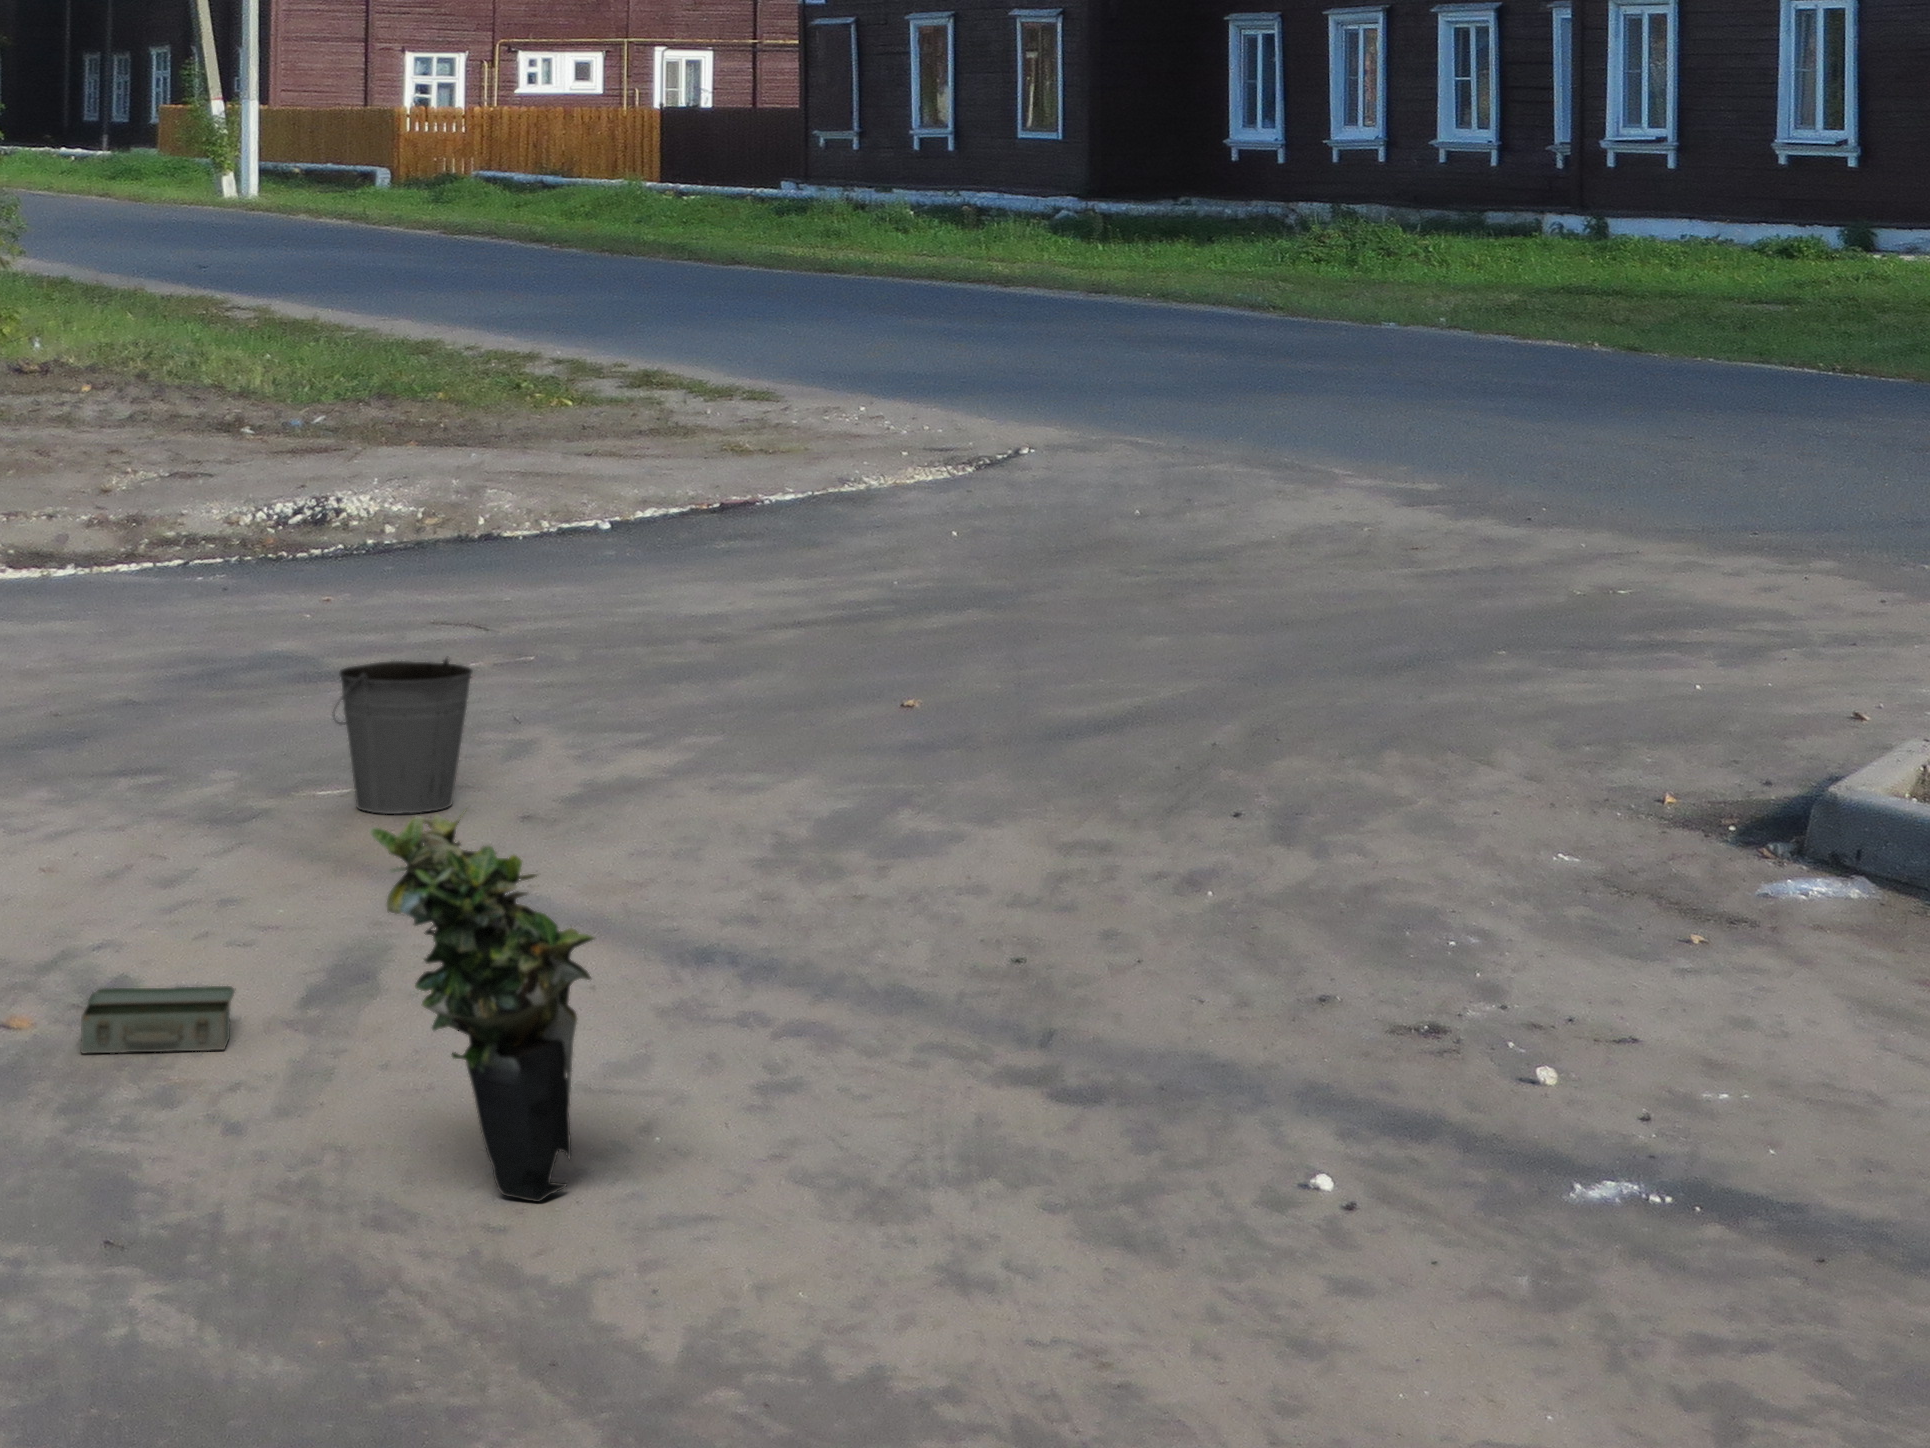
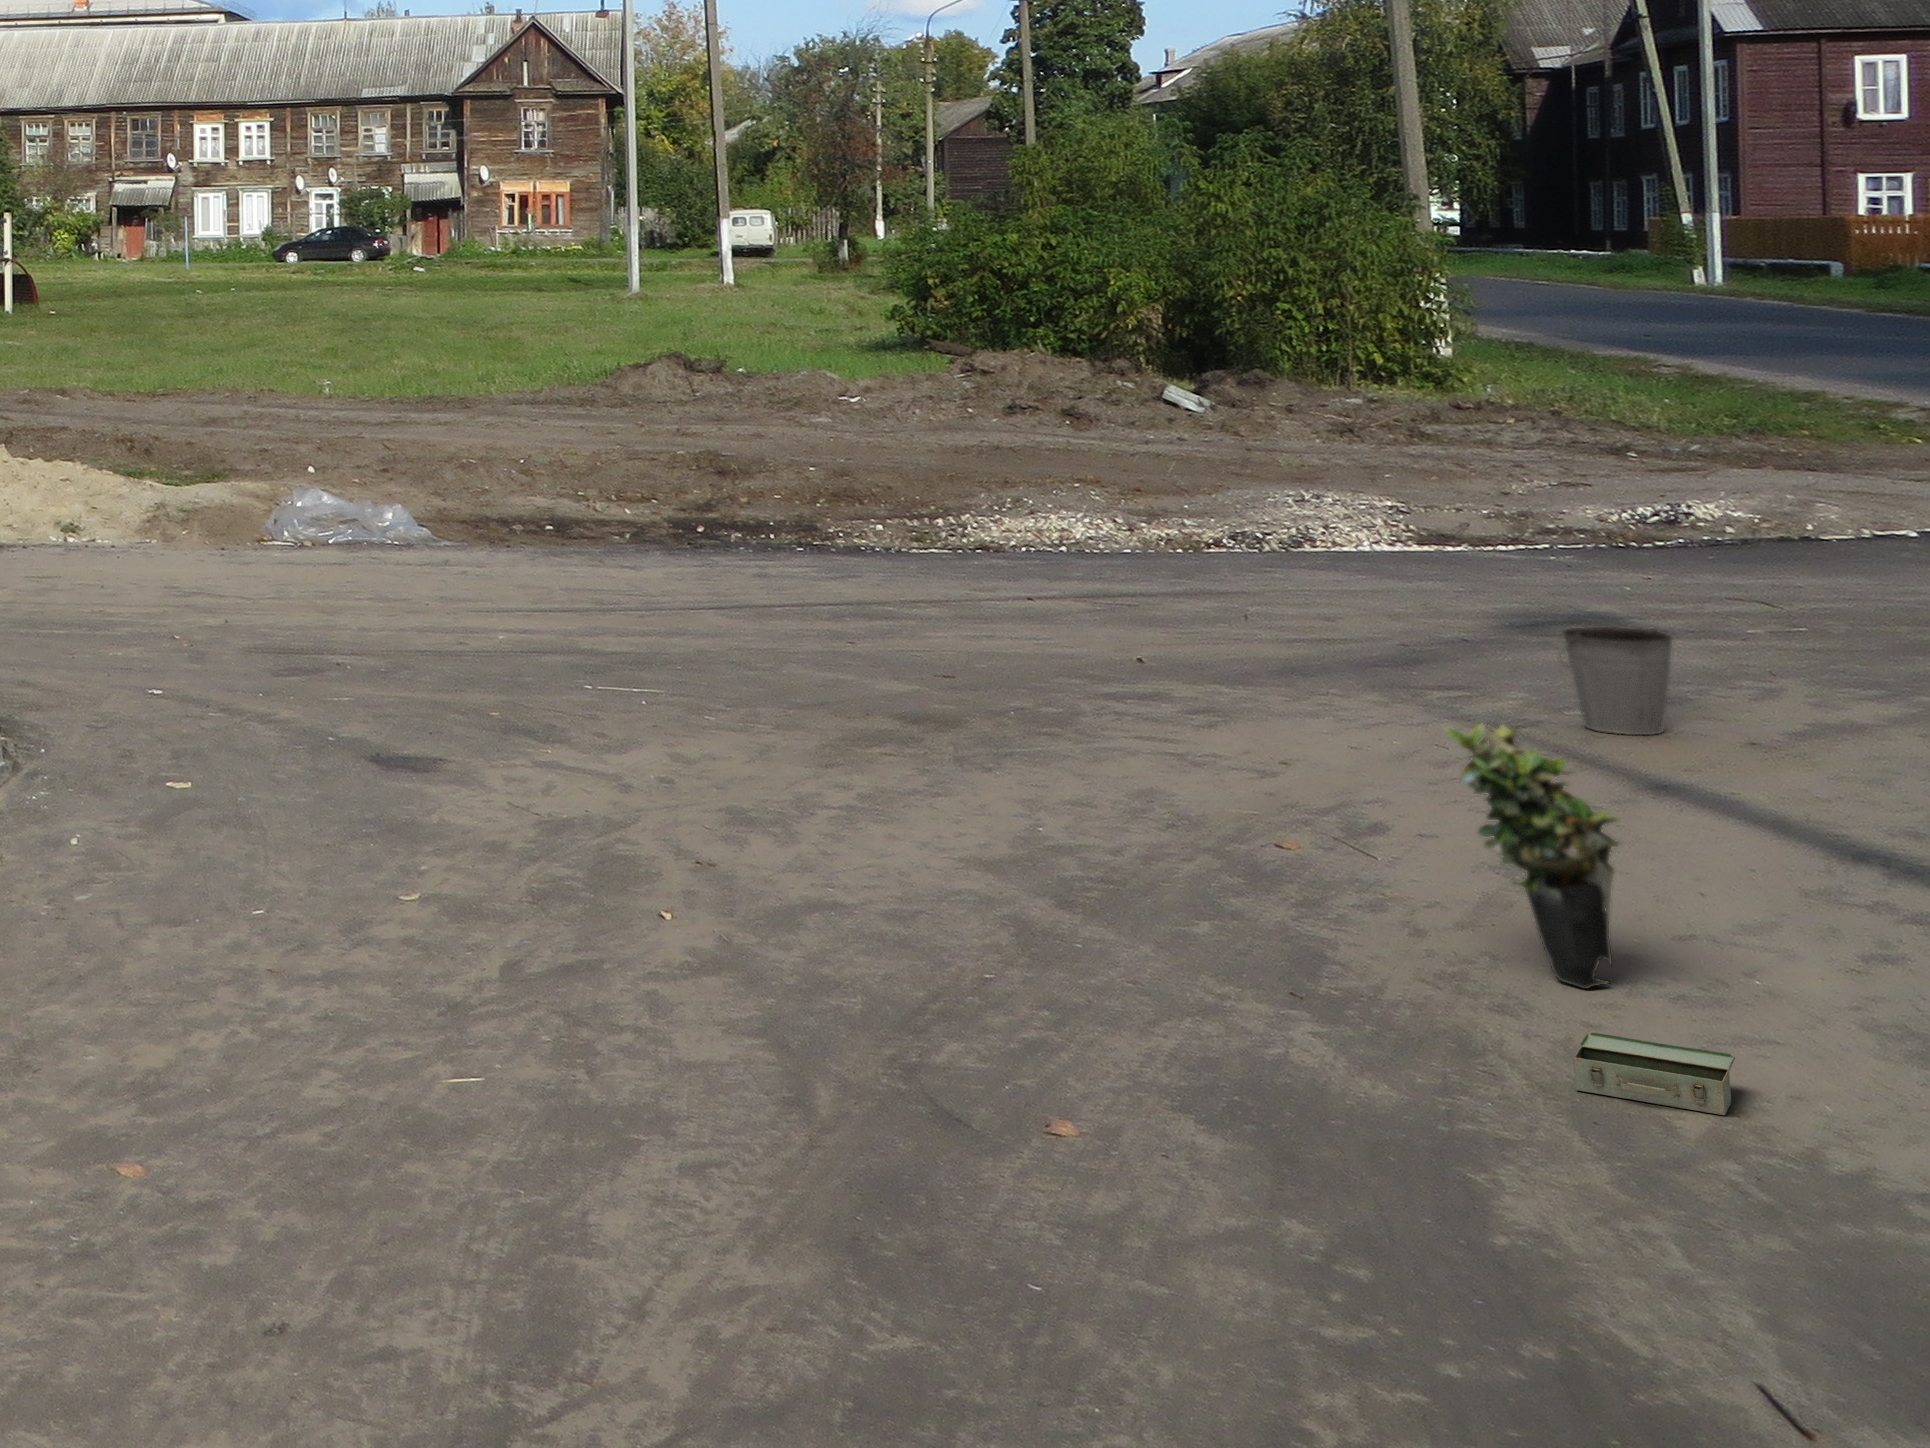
toolbox: present [81,986,235,1053] -> present [1573,1032,1735,1115]

